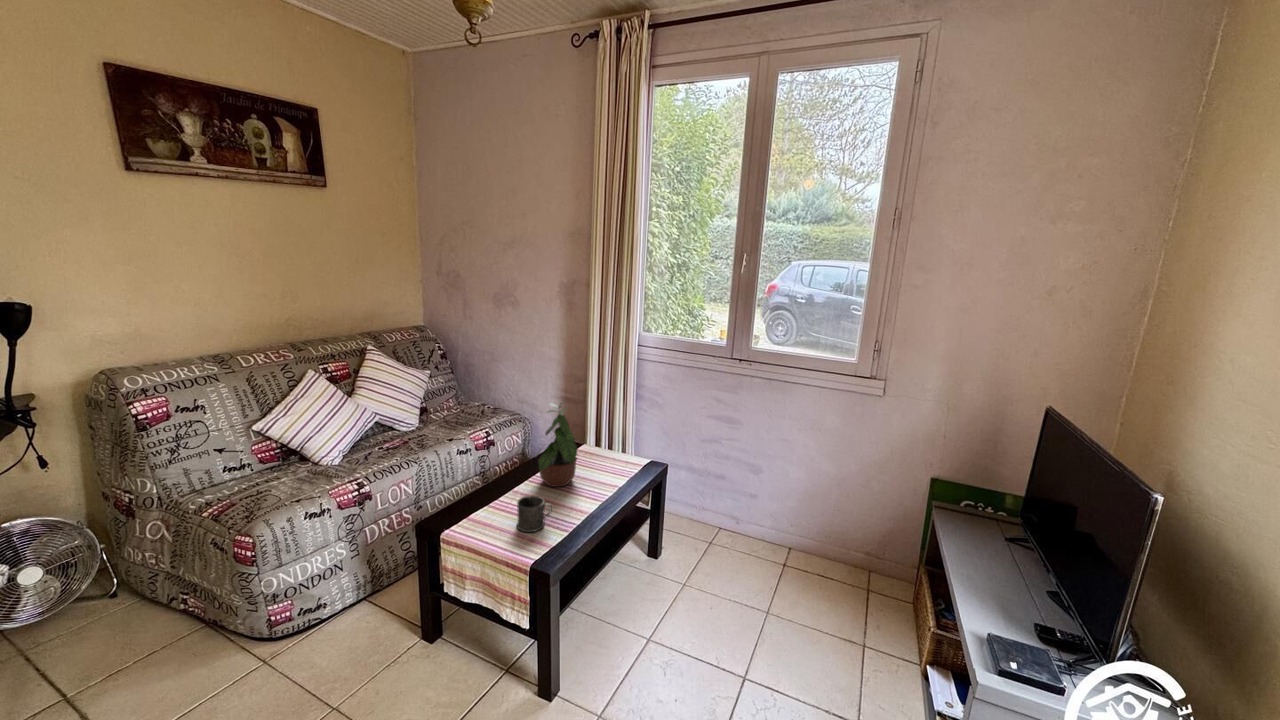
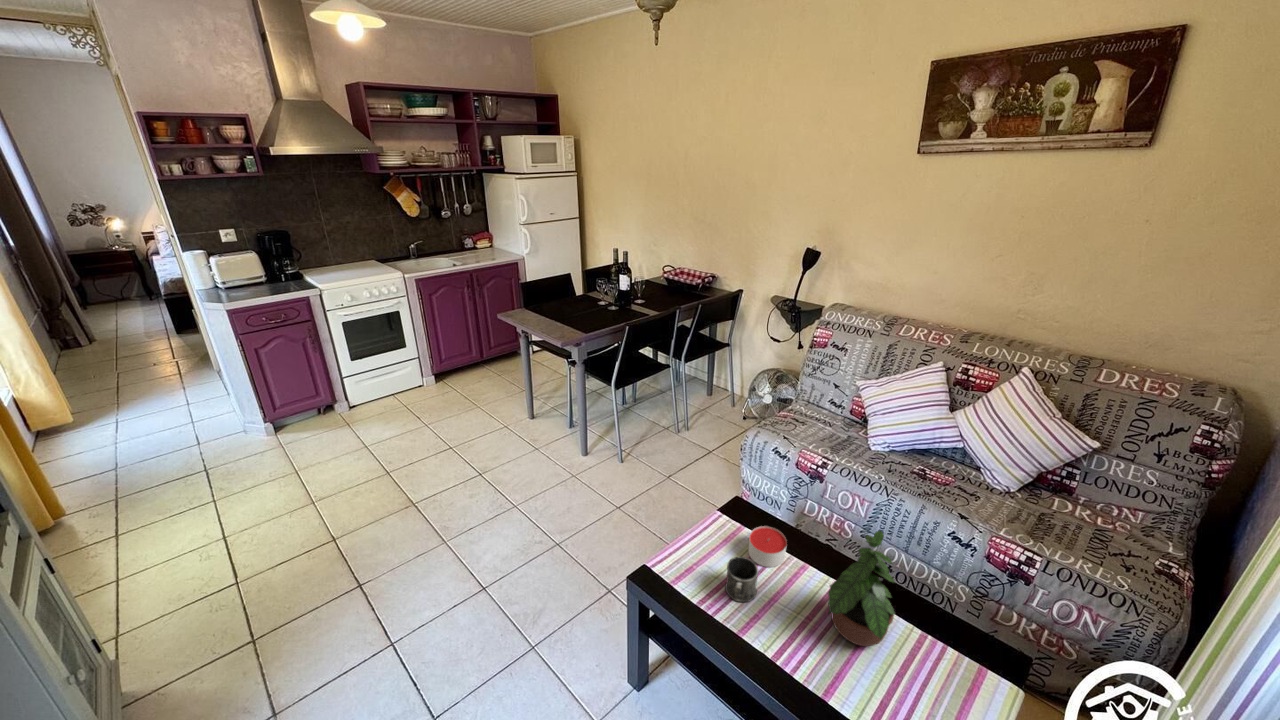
candle: none [469,491,504,523] -> present [748,526,787,567]

